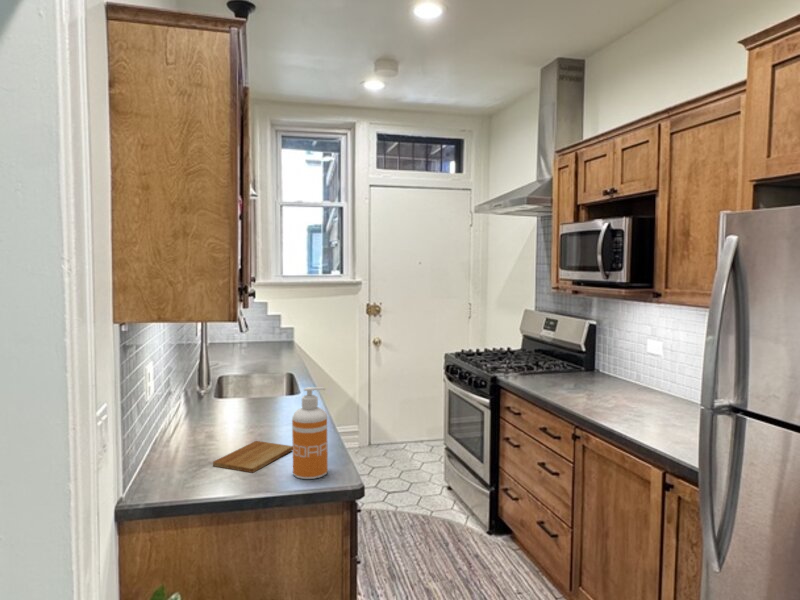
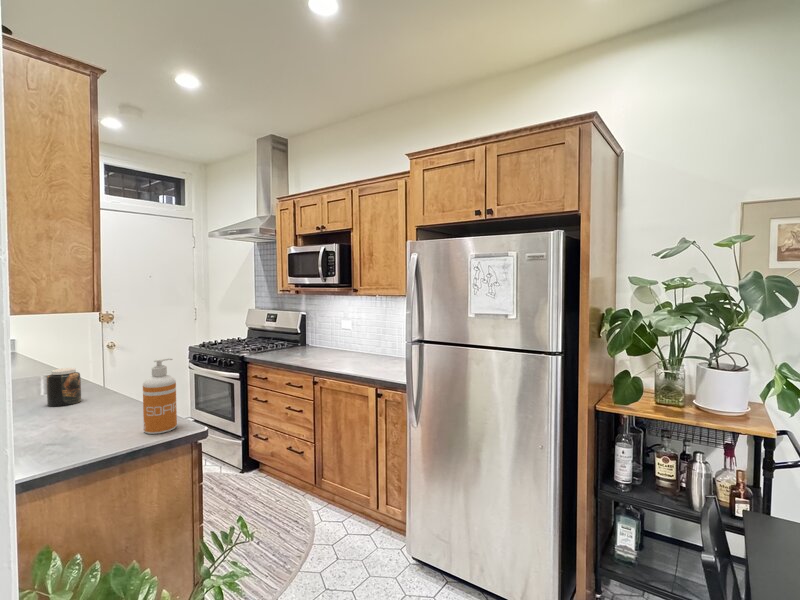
jar: none [262,375,290,415] -> present [47,368,81,406]
cutting board: present [213,441,293,473] -> none [47,418,123,447]

